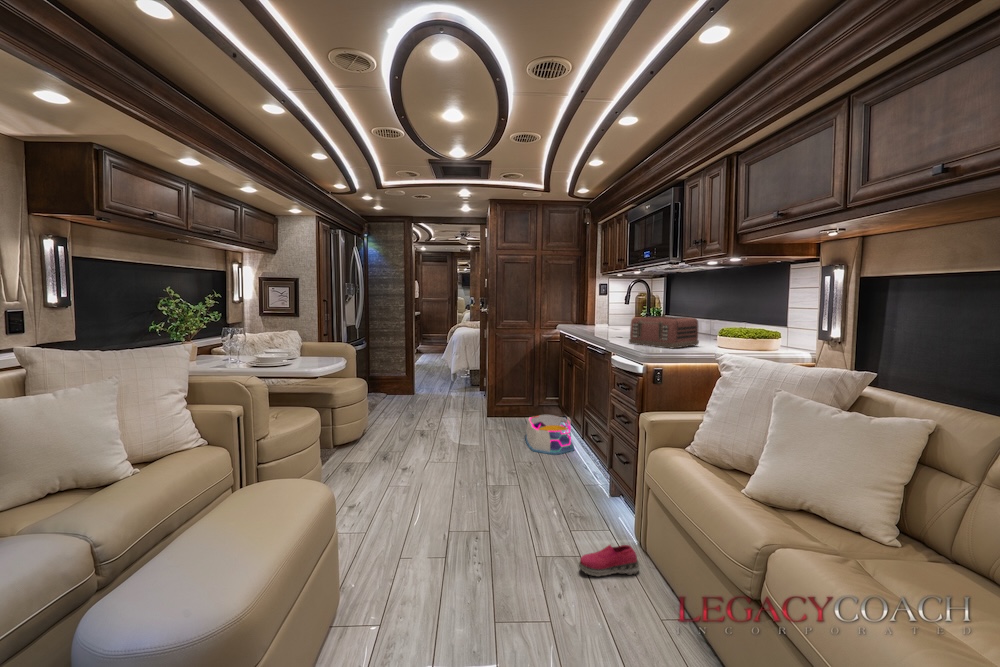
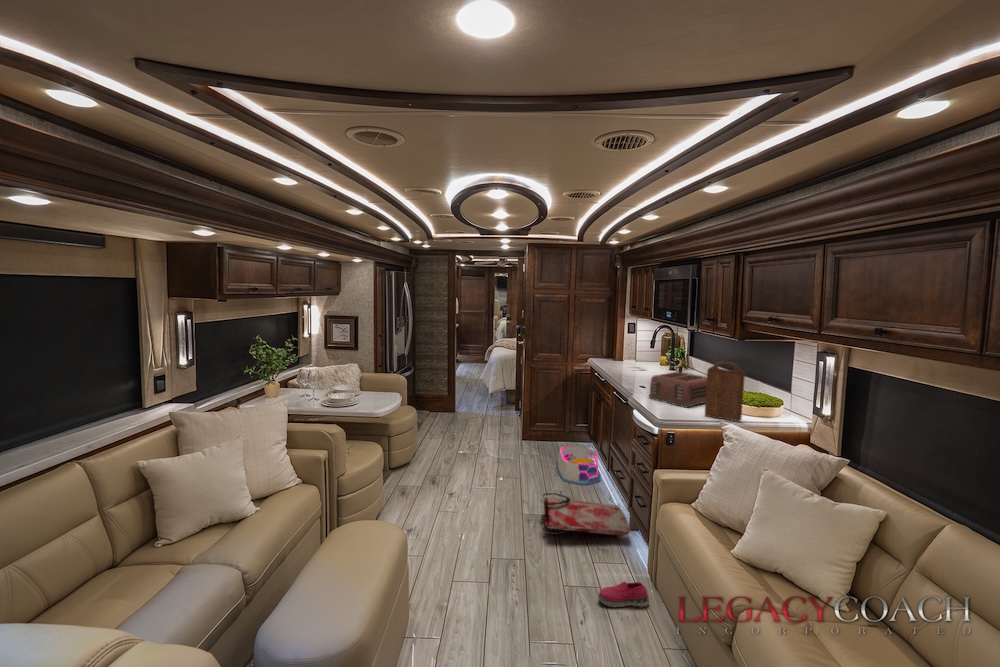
cutting board: none [695,288,740,356] -> present [705,362,745,421]
bag: none [508,457,612,503] -> present [541,493,630,536]

